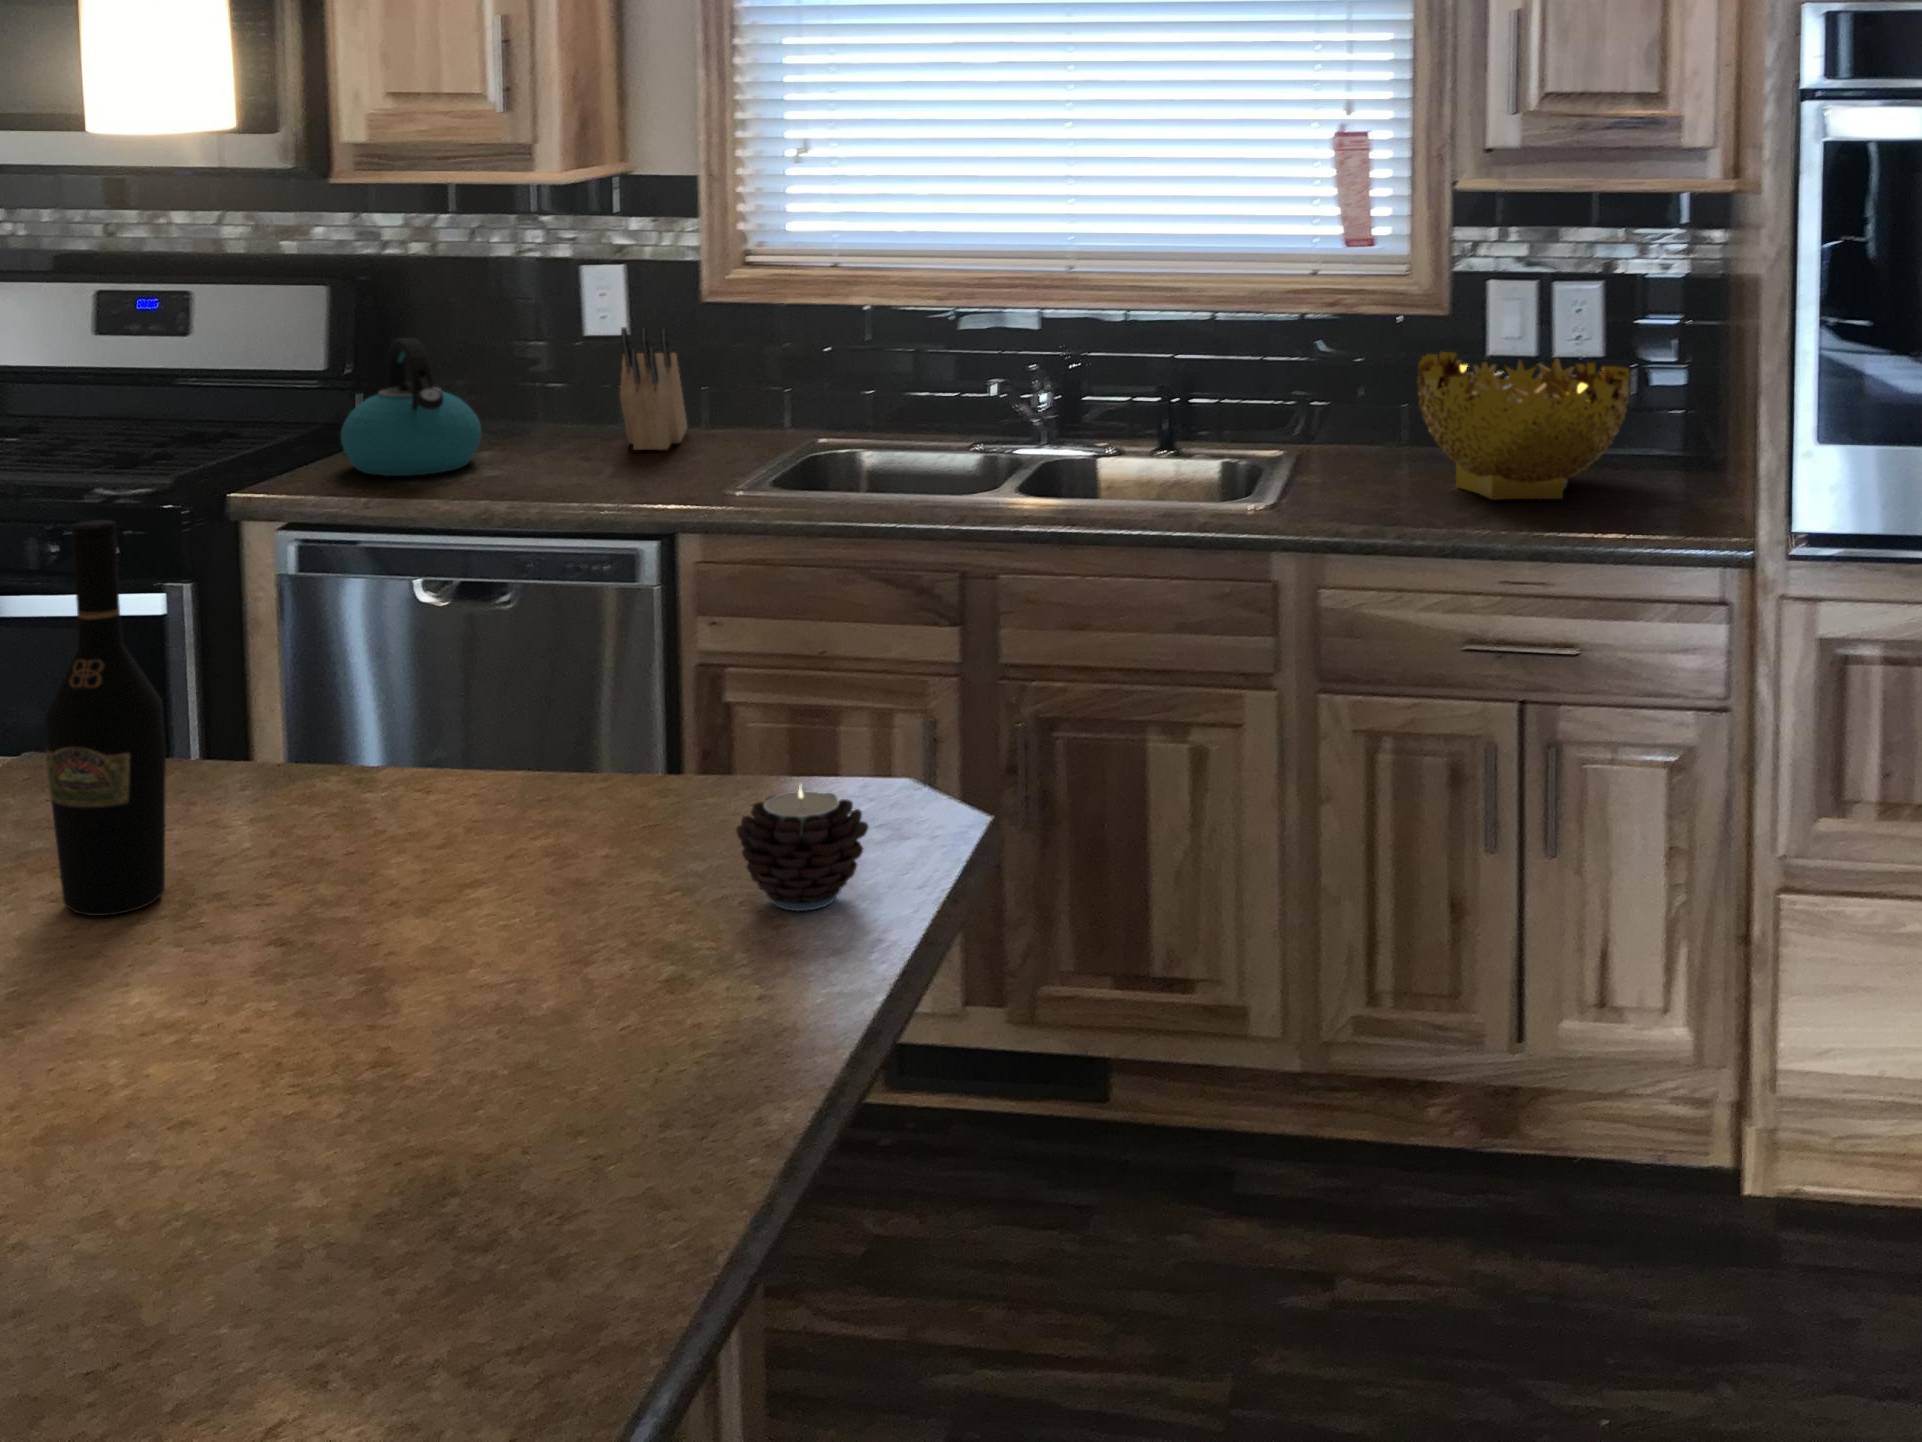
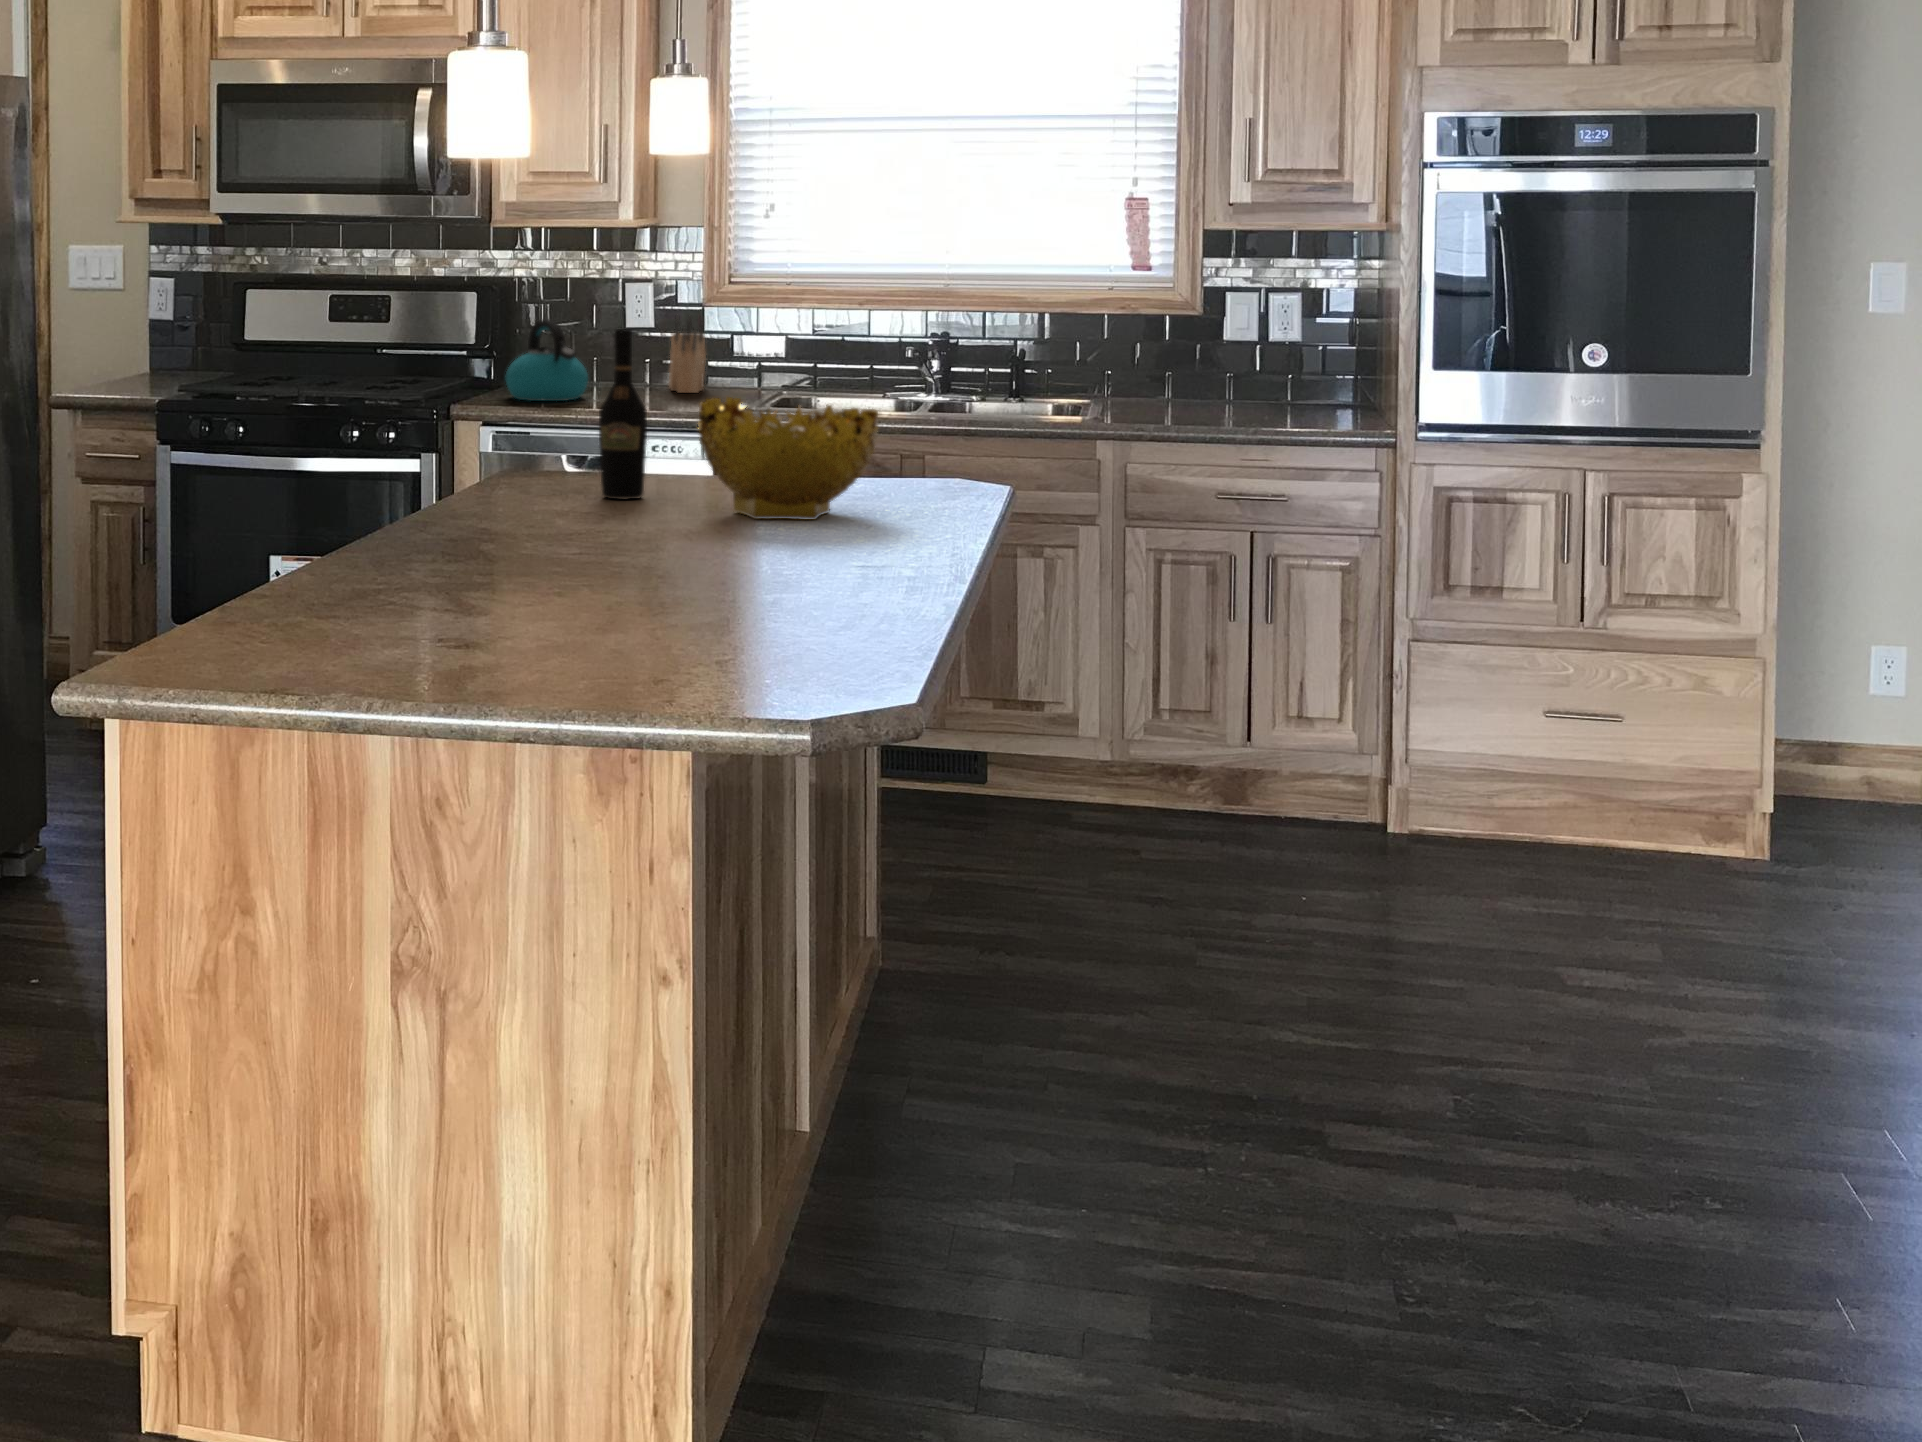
decorative bowl: present [1418,352,1630,500] -> present [699,397,878,520]
candle: present [736,788,869,911] -> none [904,447,963,502]

